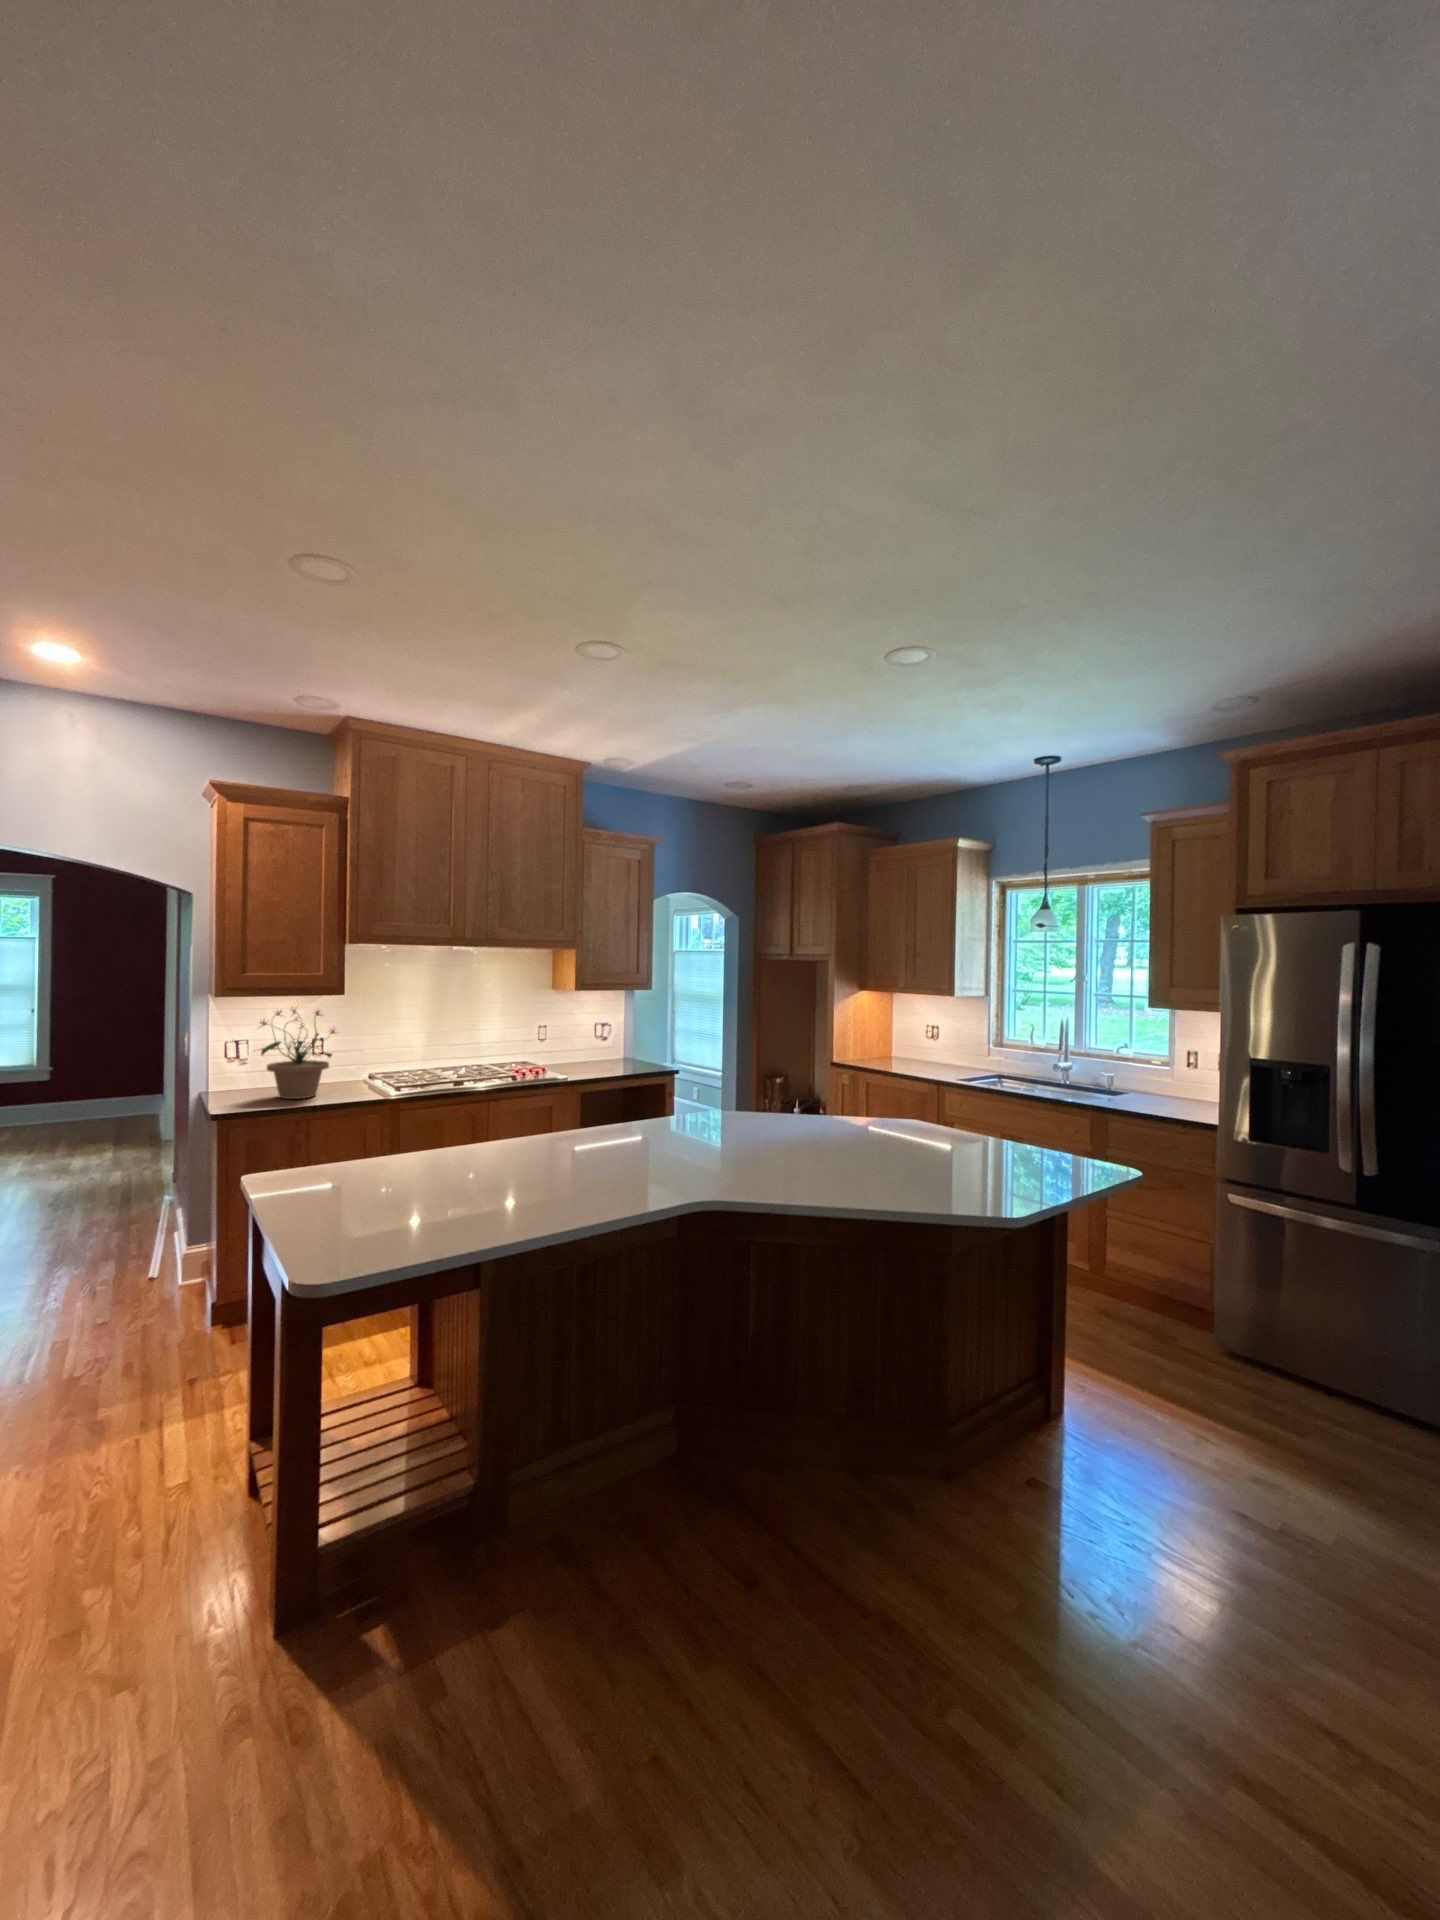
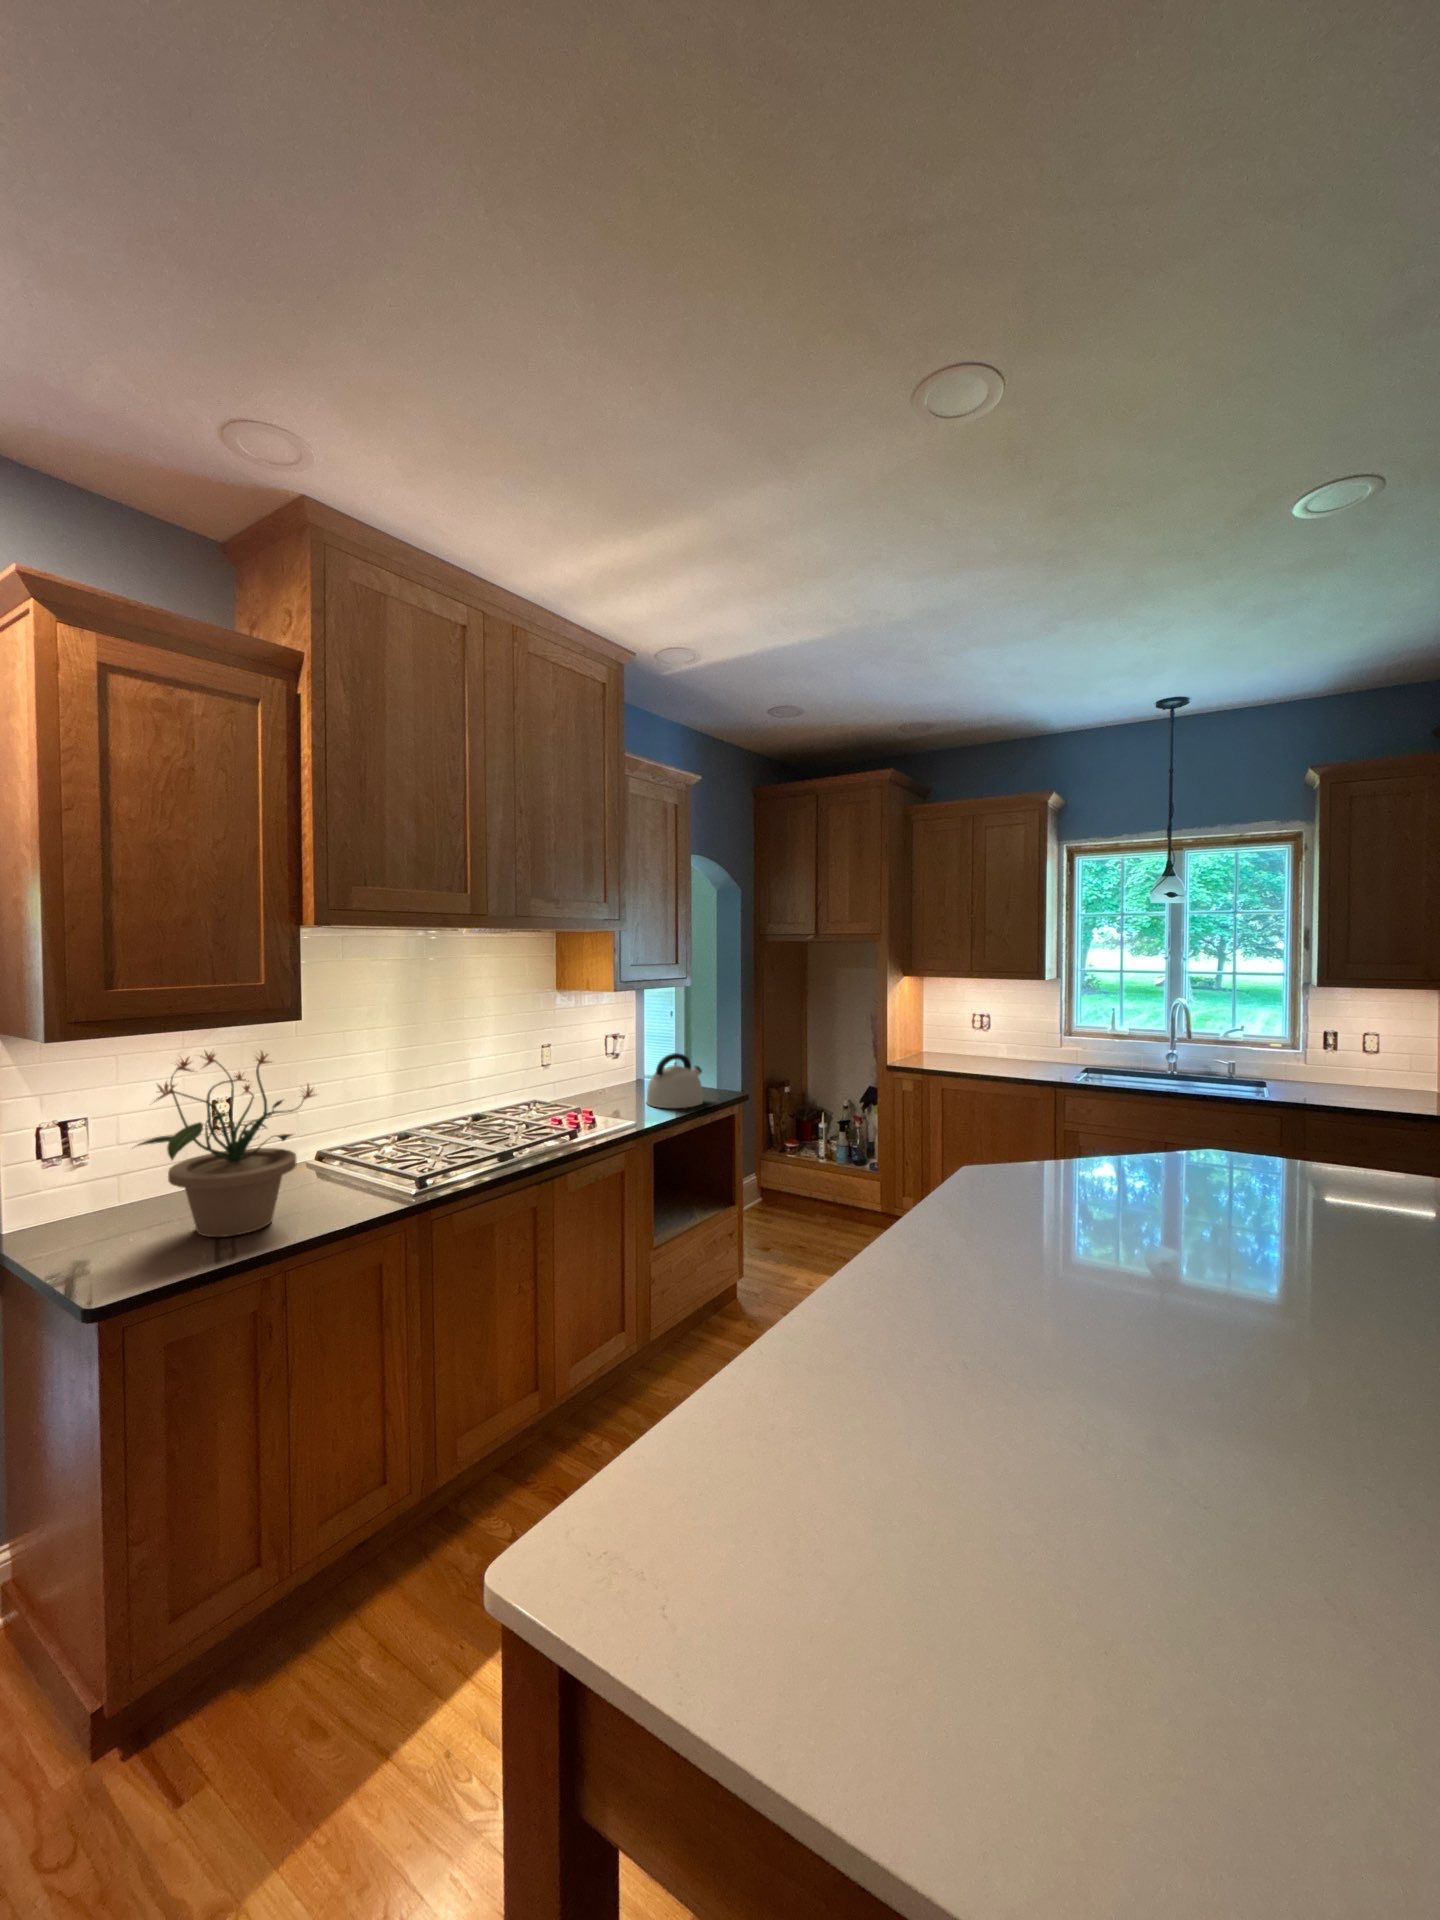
kettle: none [596,1036,639,1072] -> present [646,1053,703,1108]

